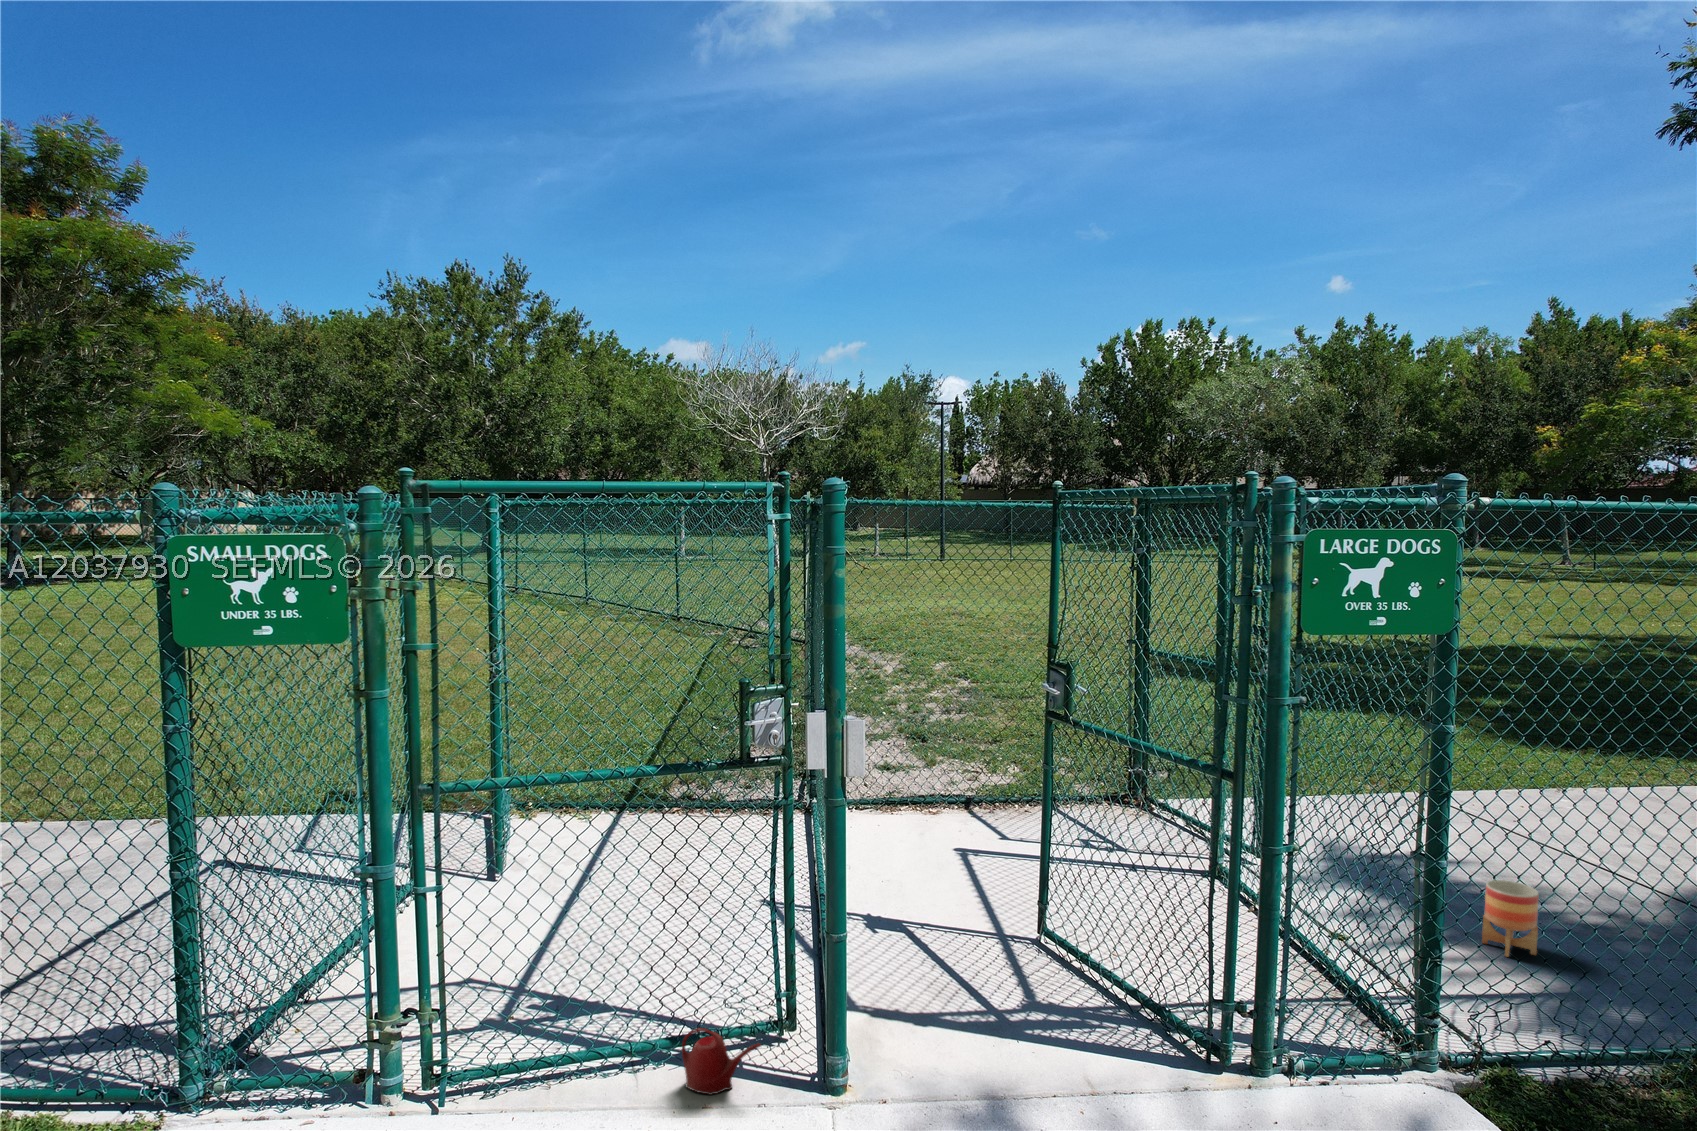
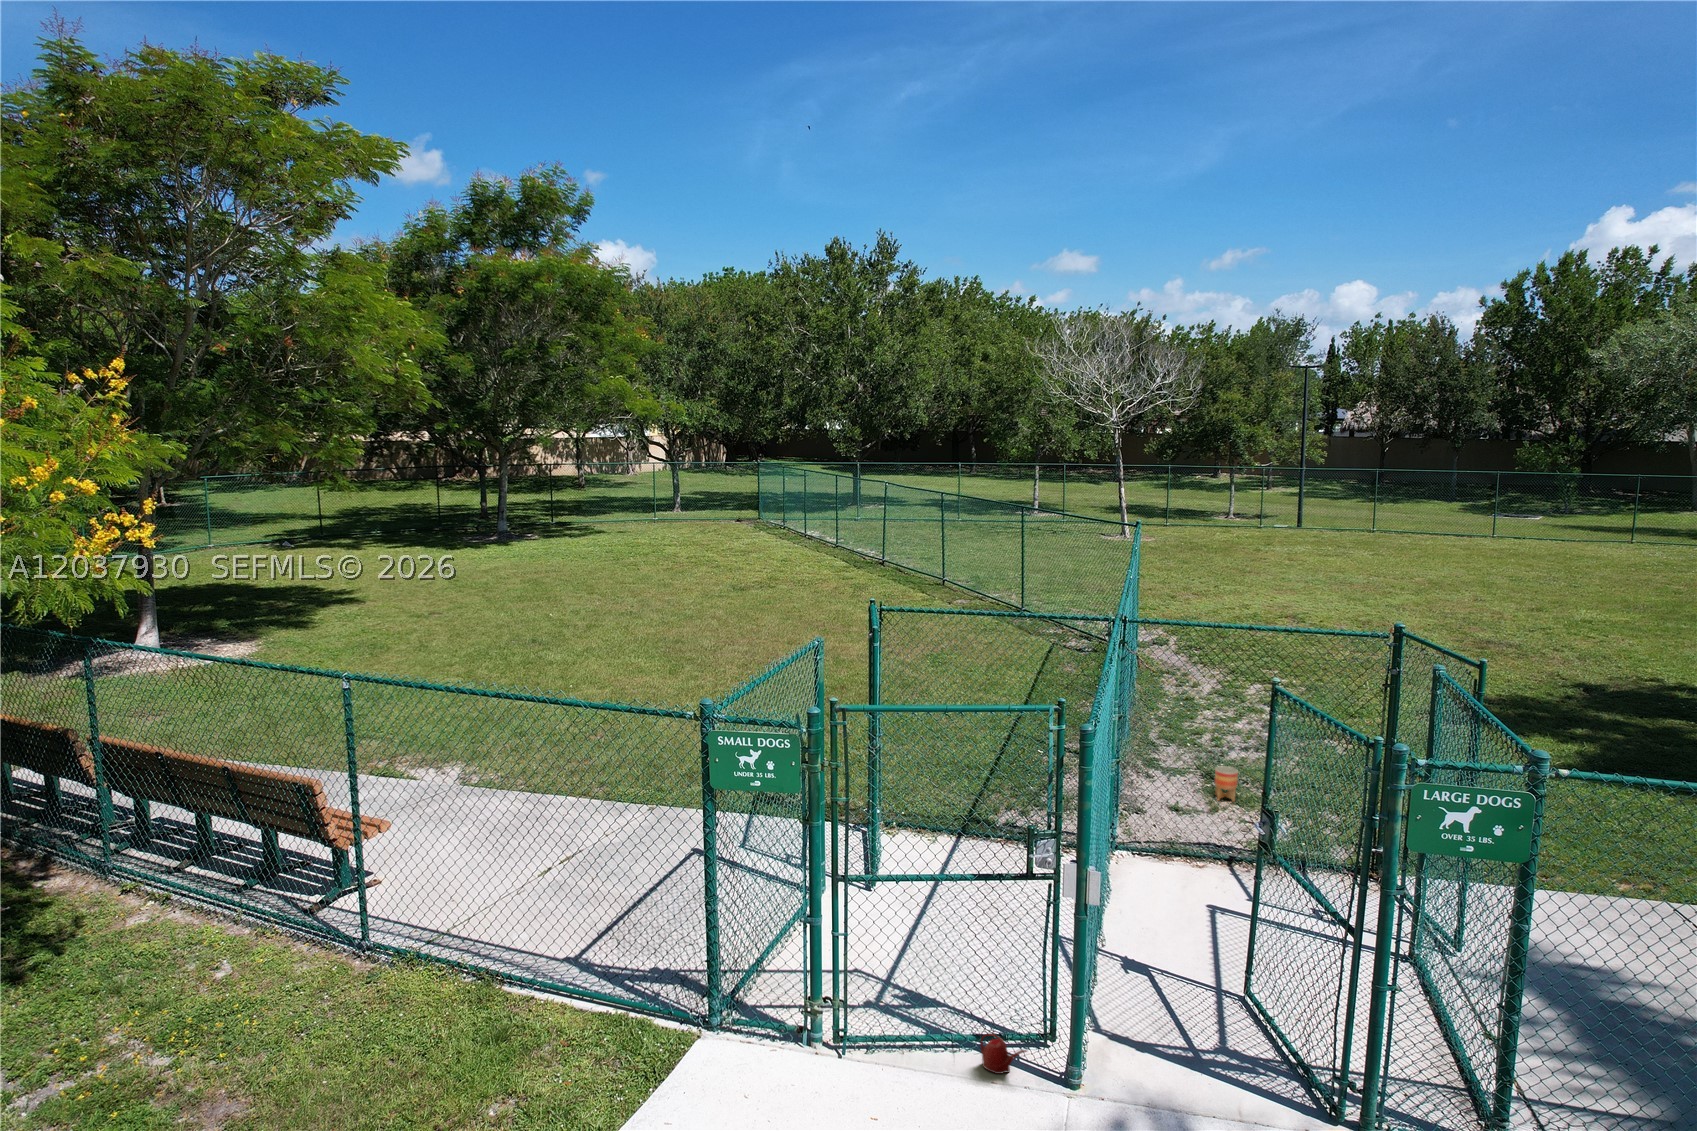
planter: present [1482,880,1539,957] -> present [1214,766,1238,802]

